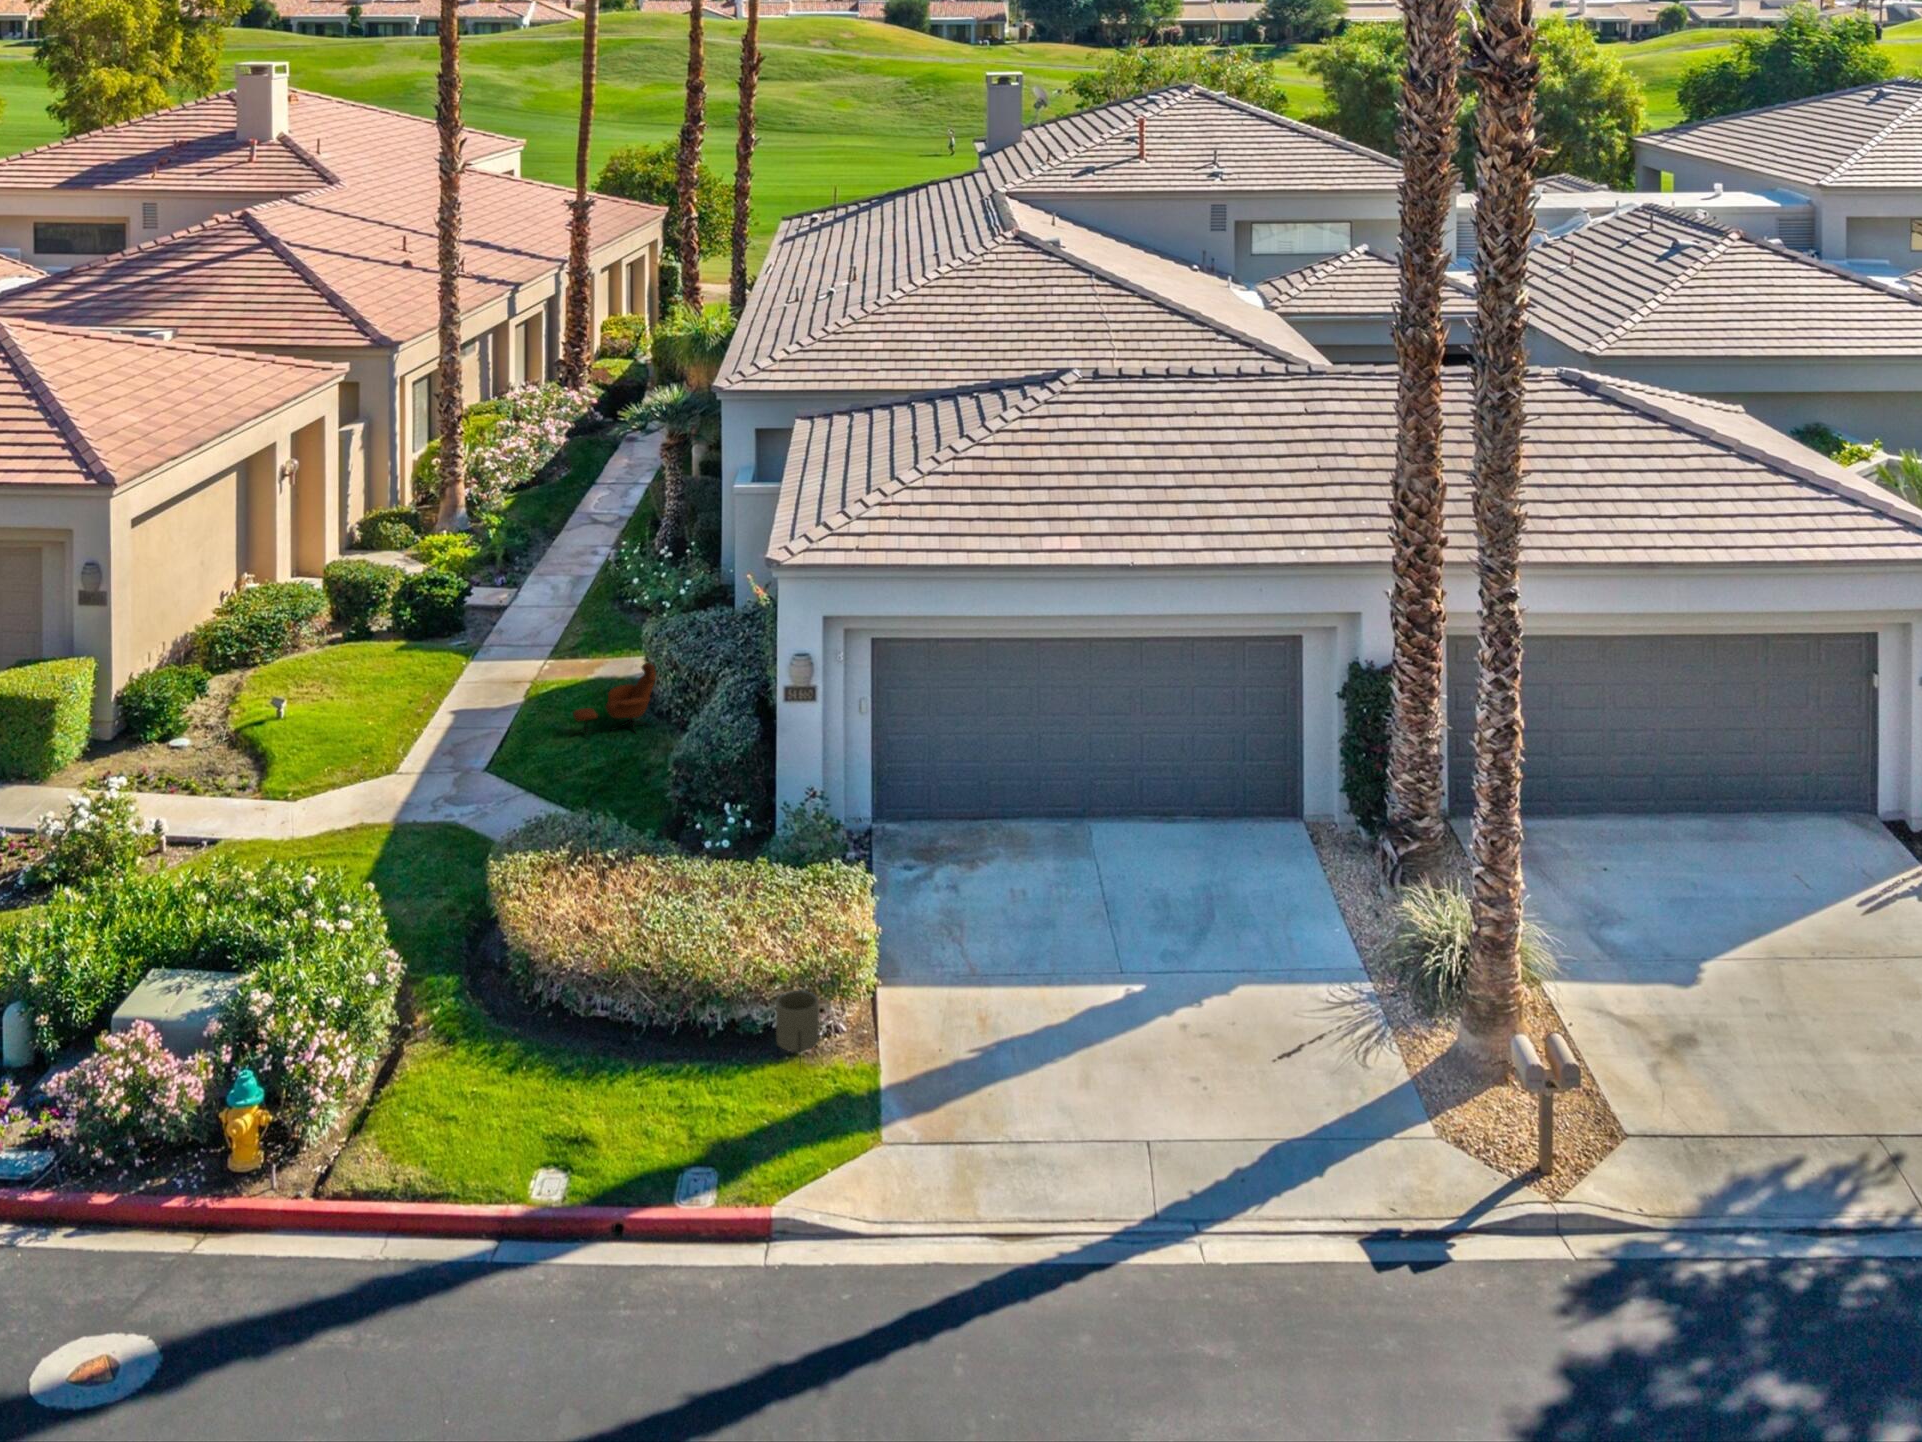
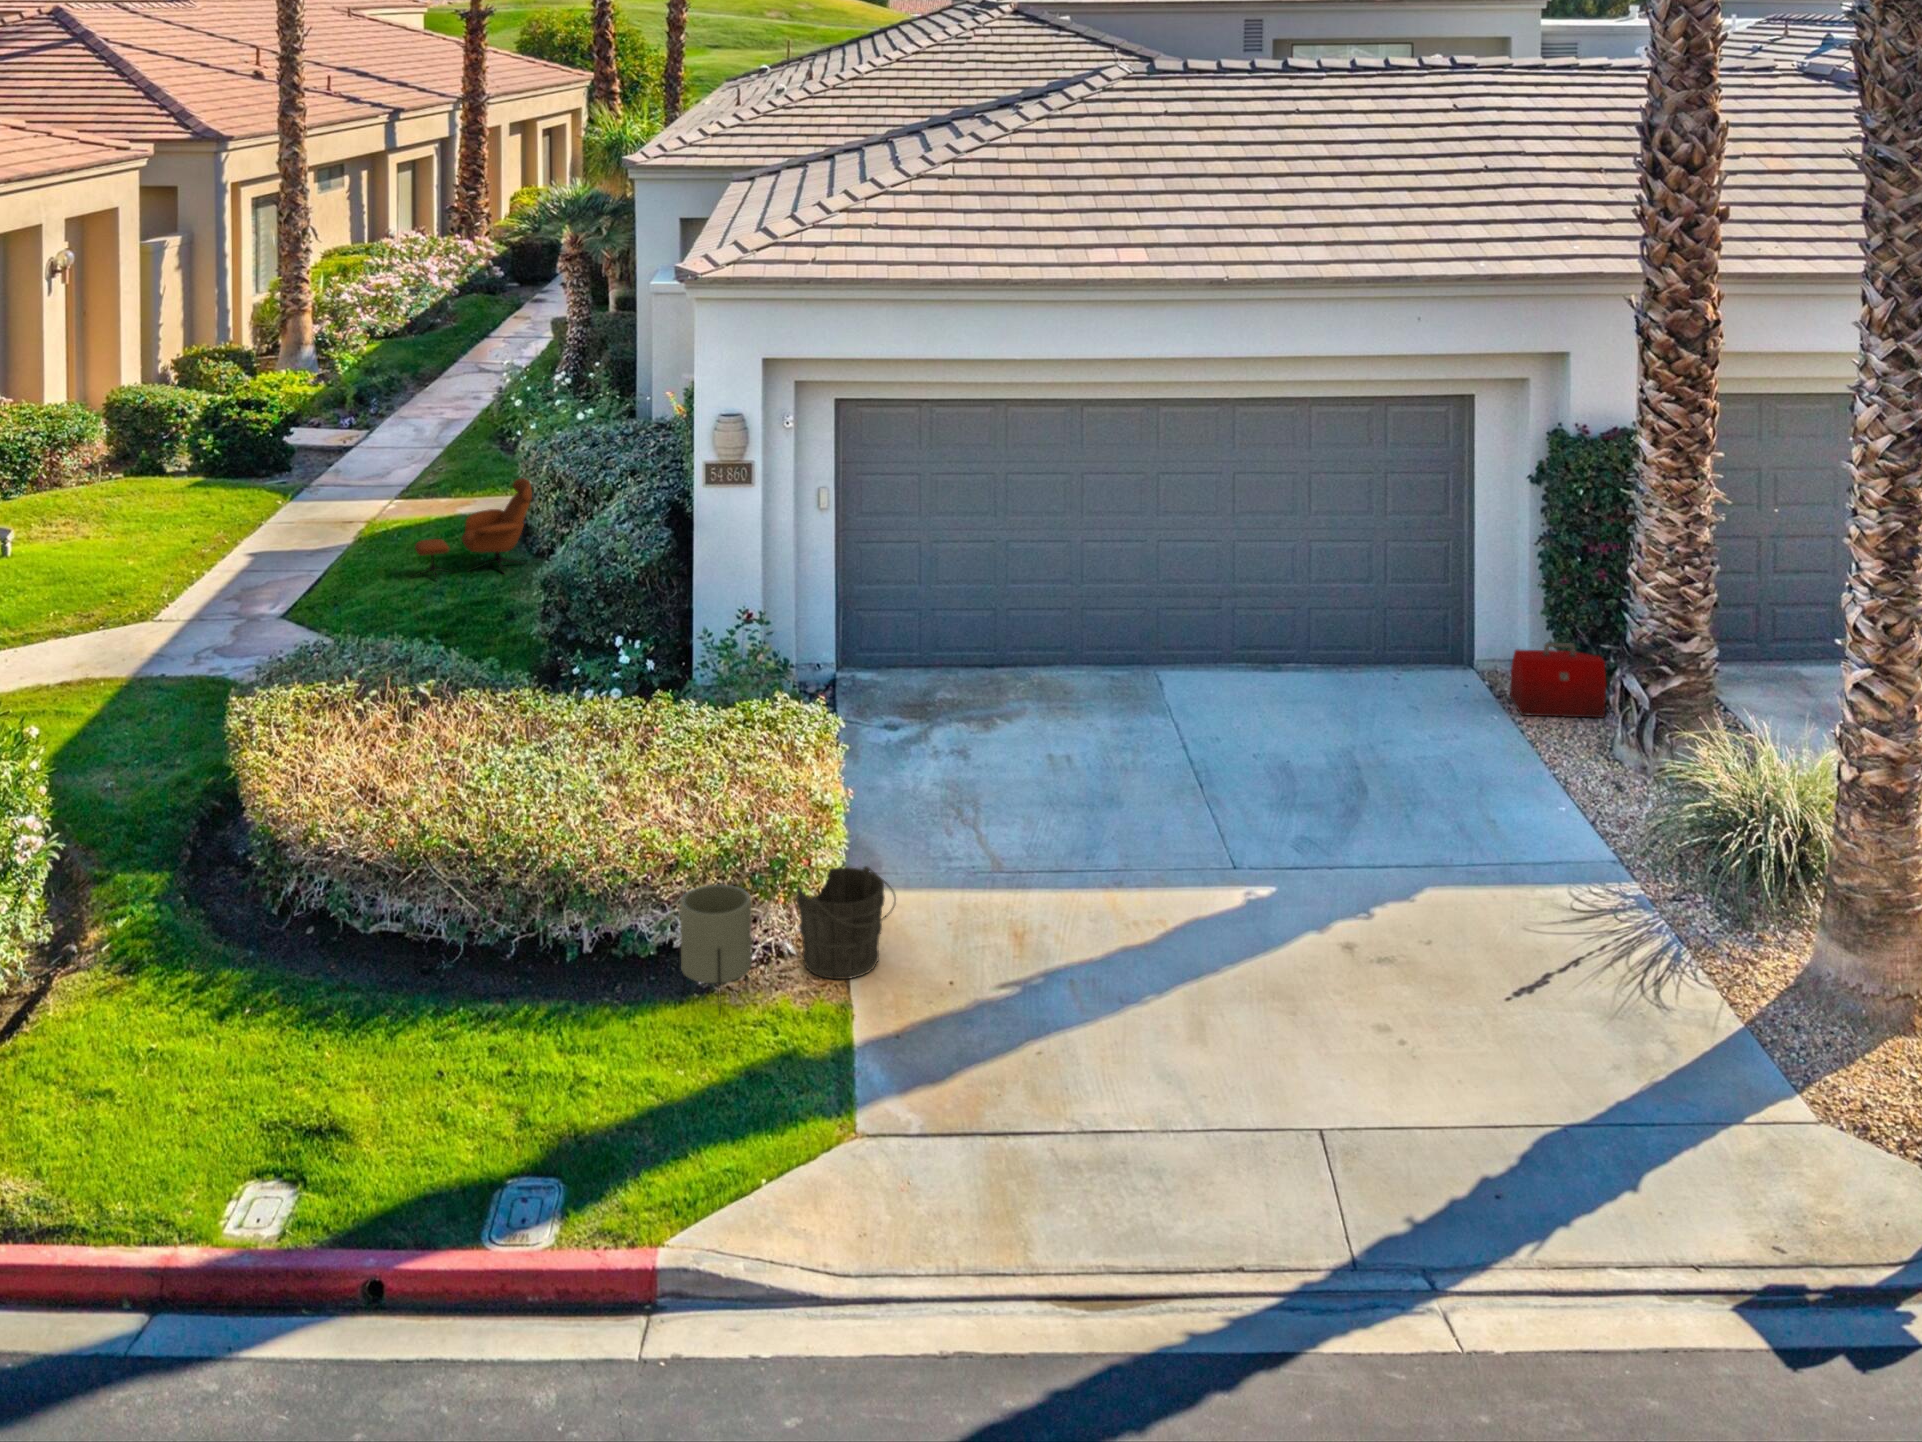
toolbox: none [1324,808,1384,860] -> present [1510,643,1606,717]
bucket: none [845,977,906,1047] -> present [796,866,896,979]

